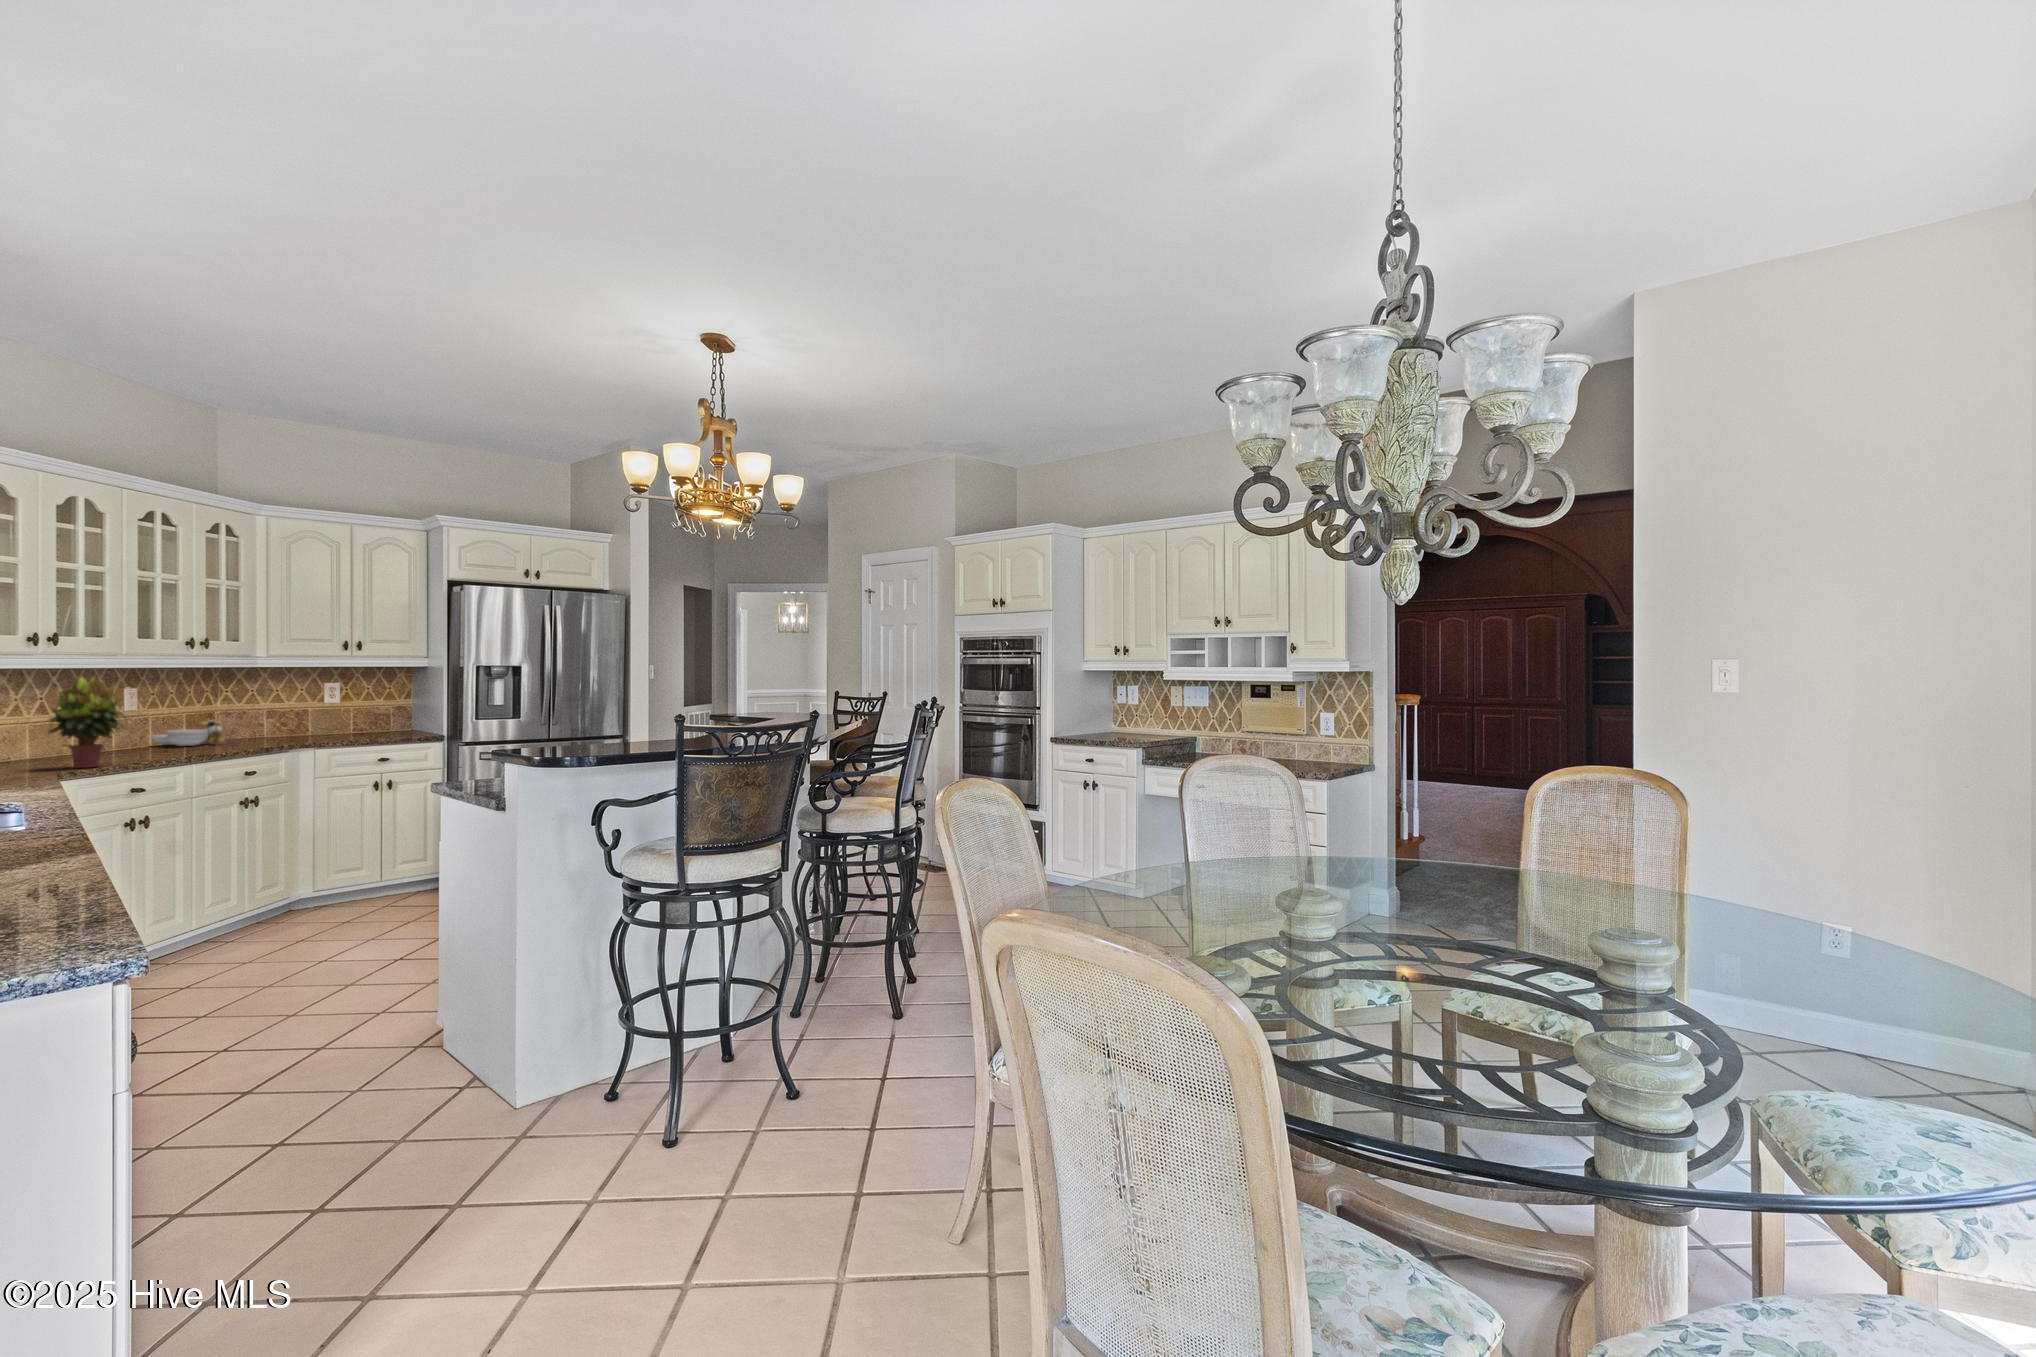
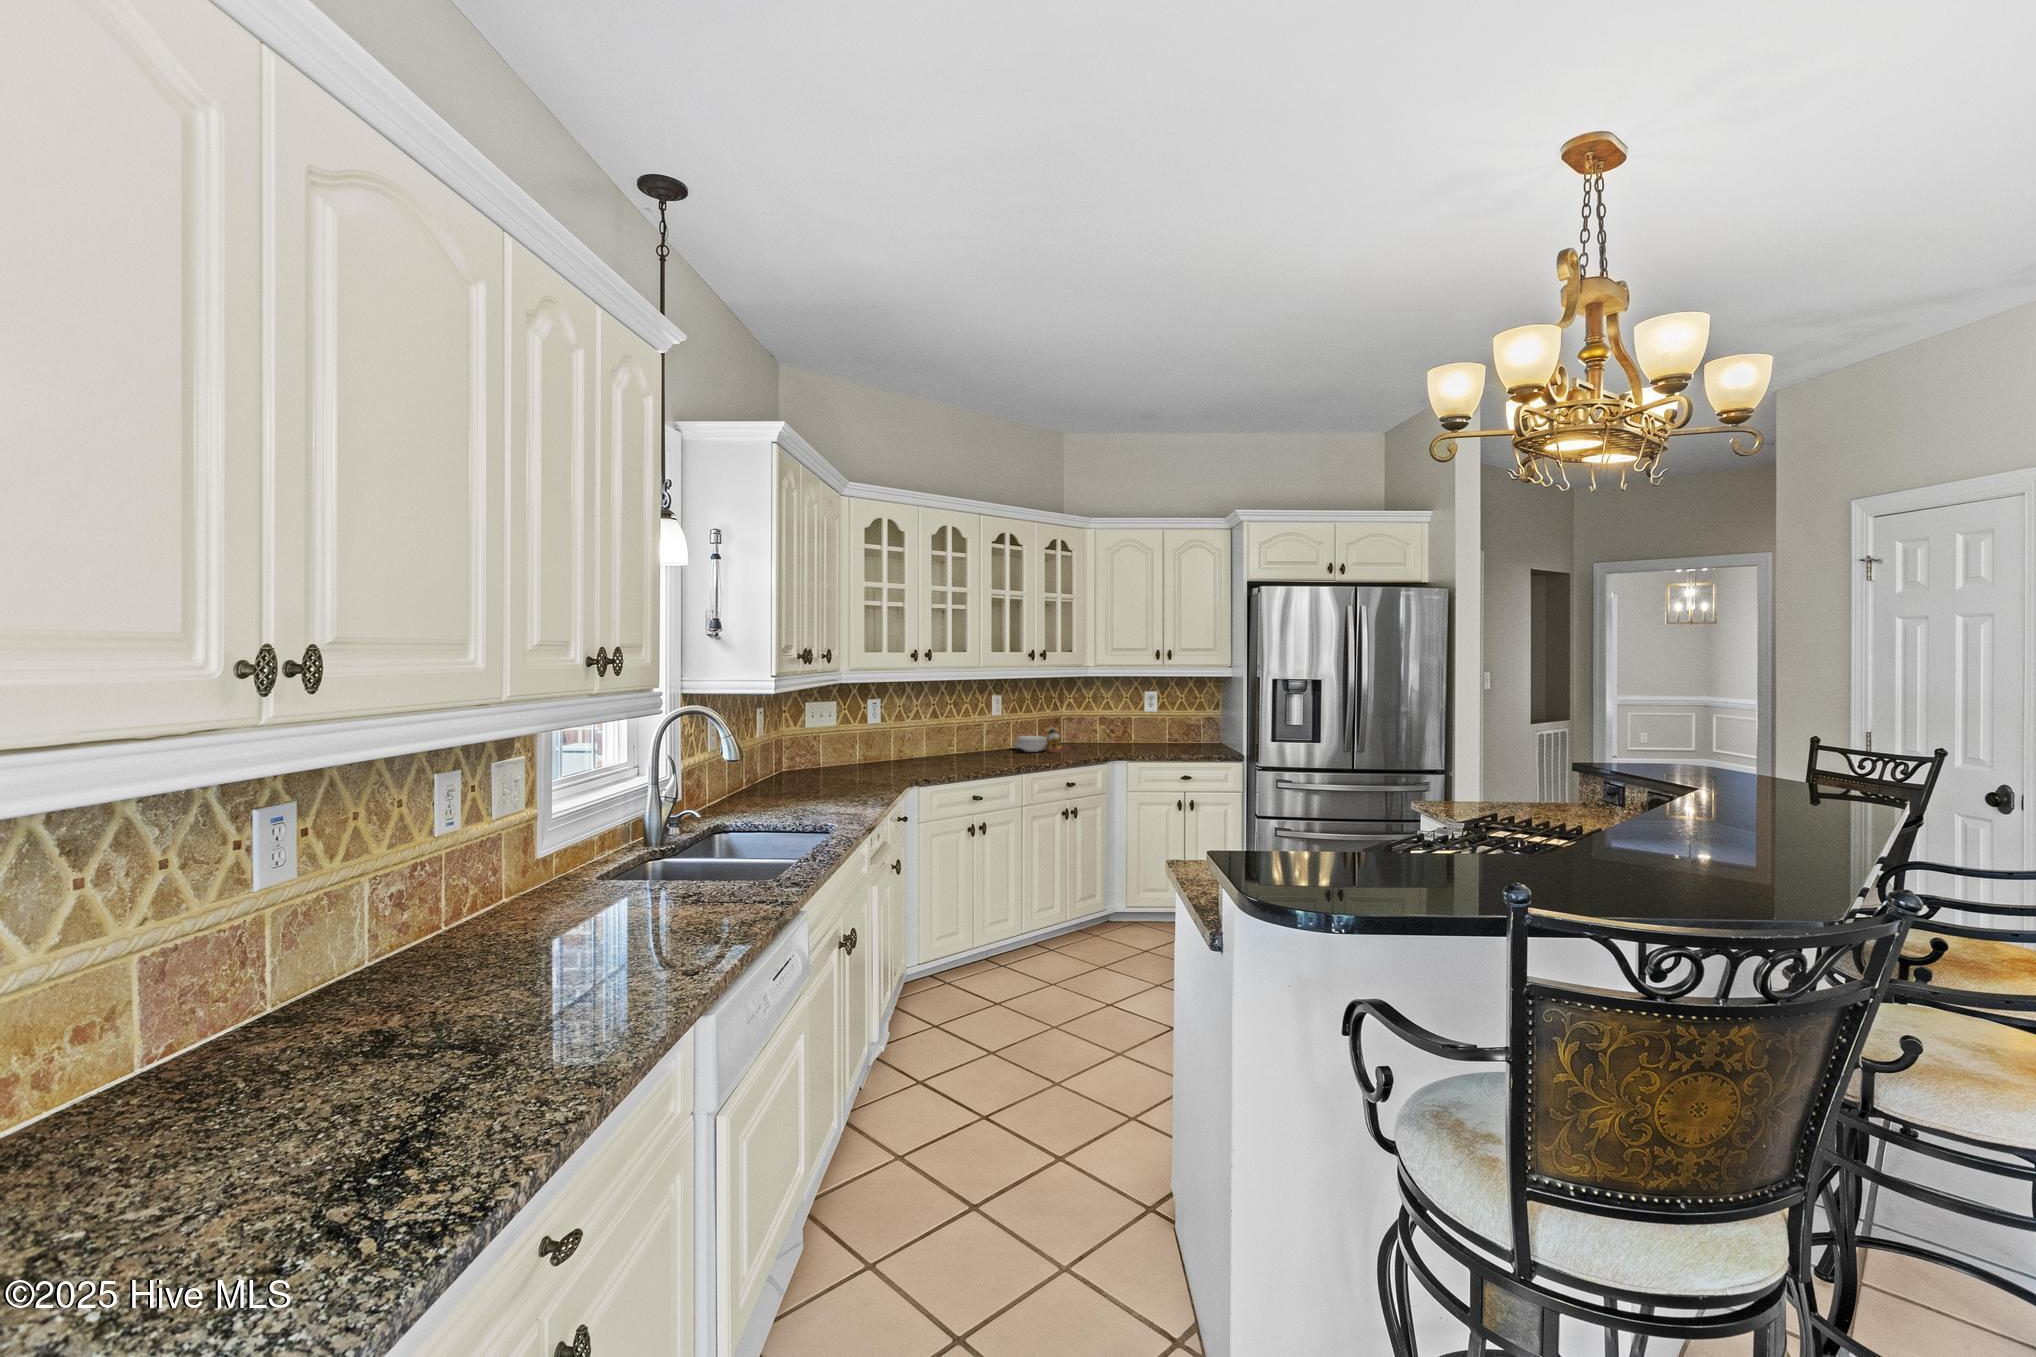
potted plant: present [48,676,125,768] -> none [917,689,971,774]

